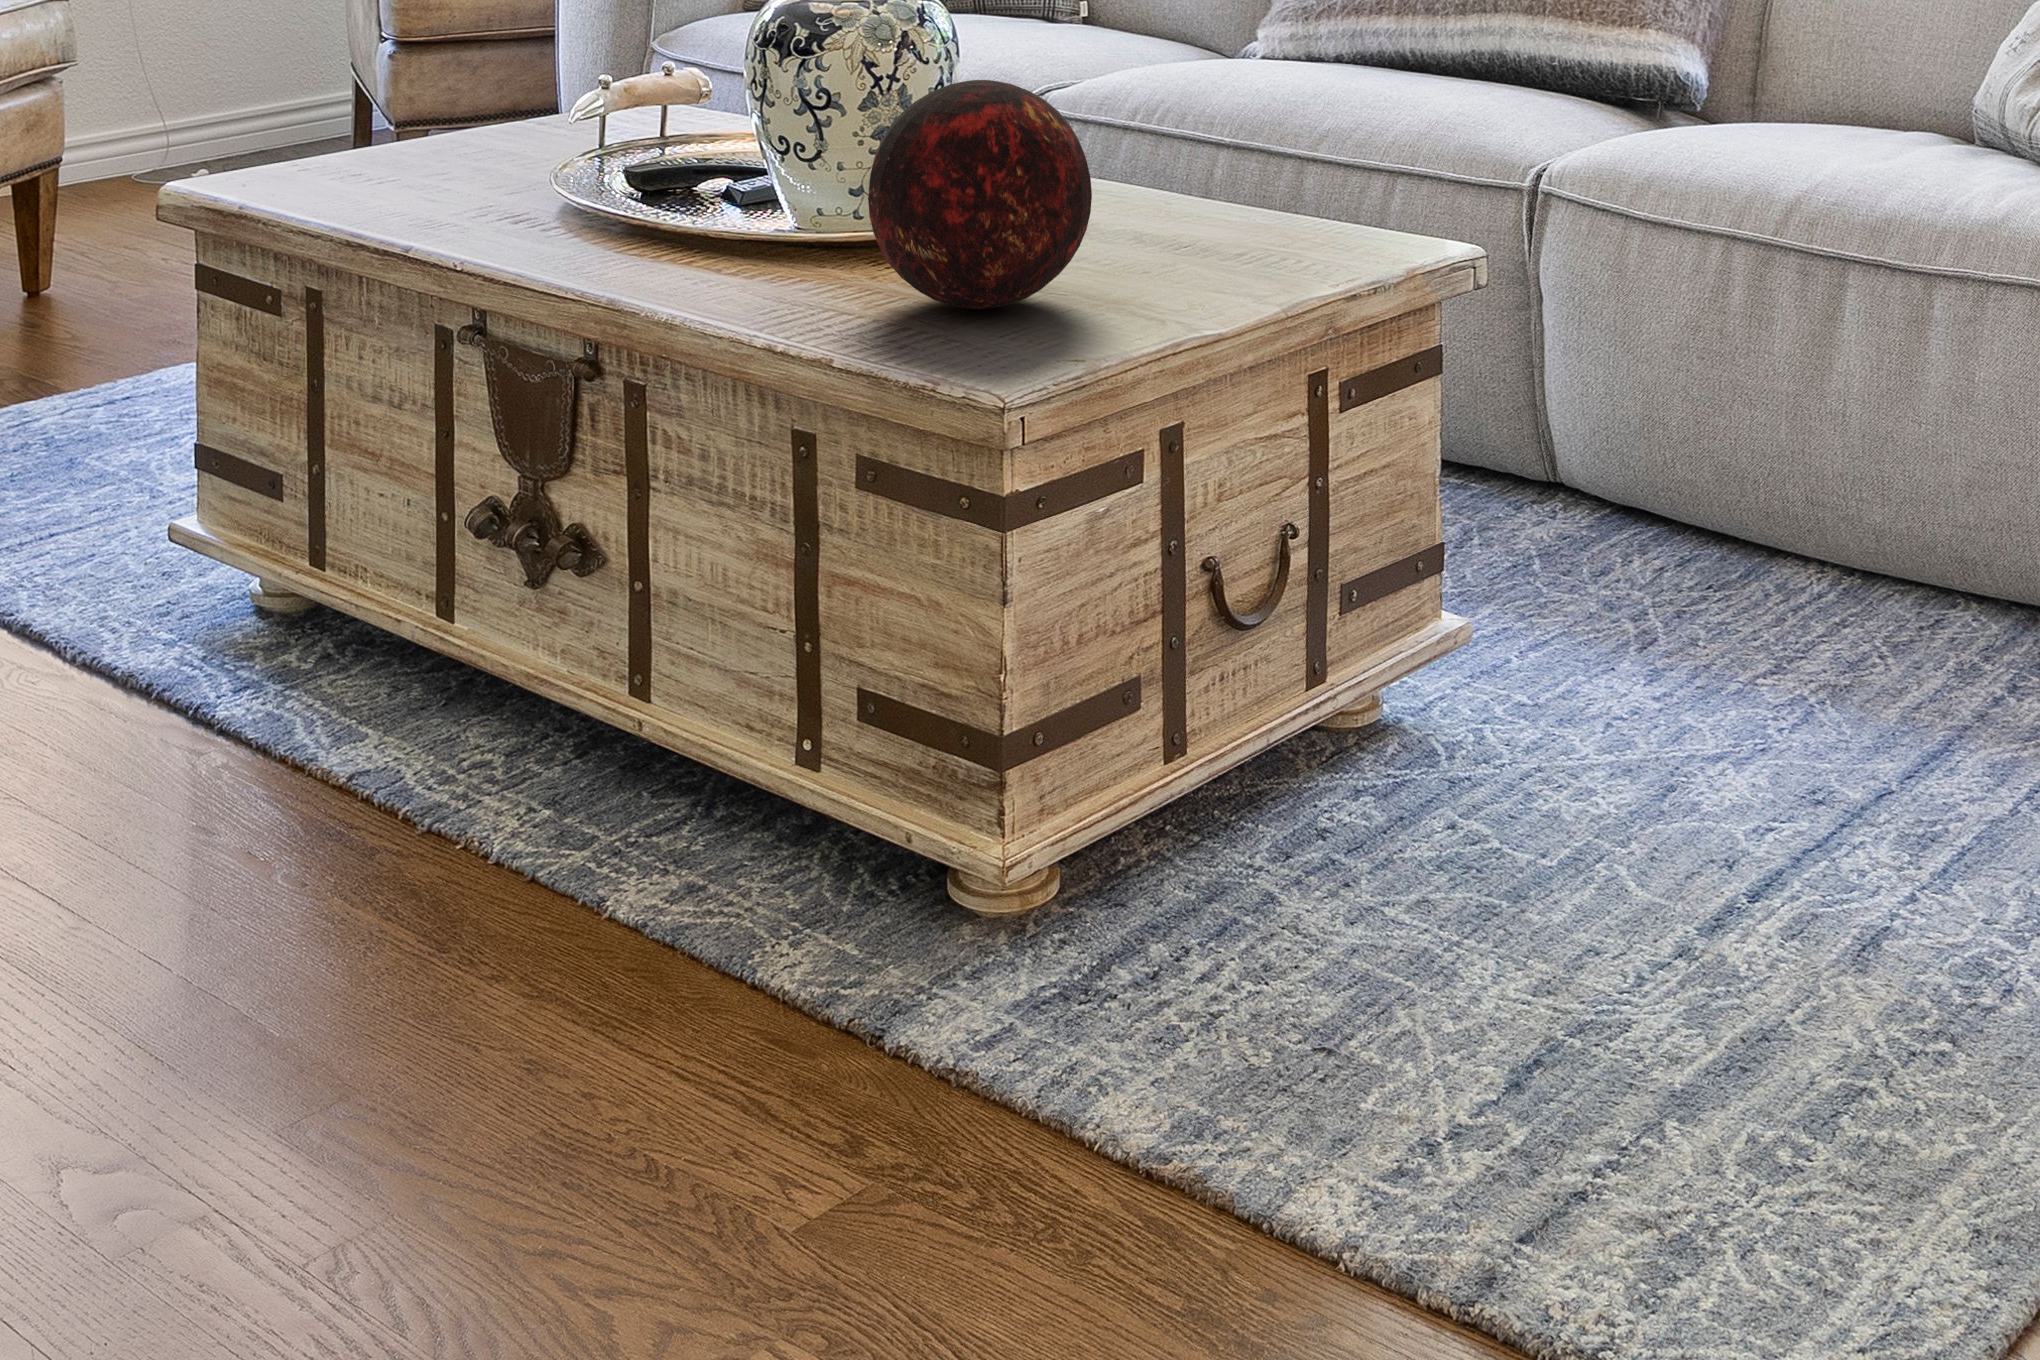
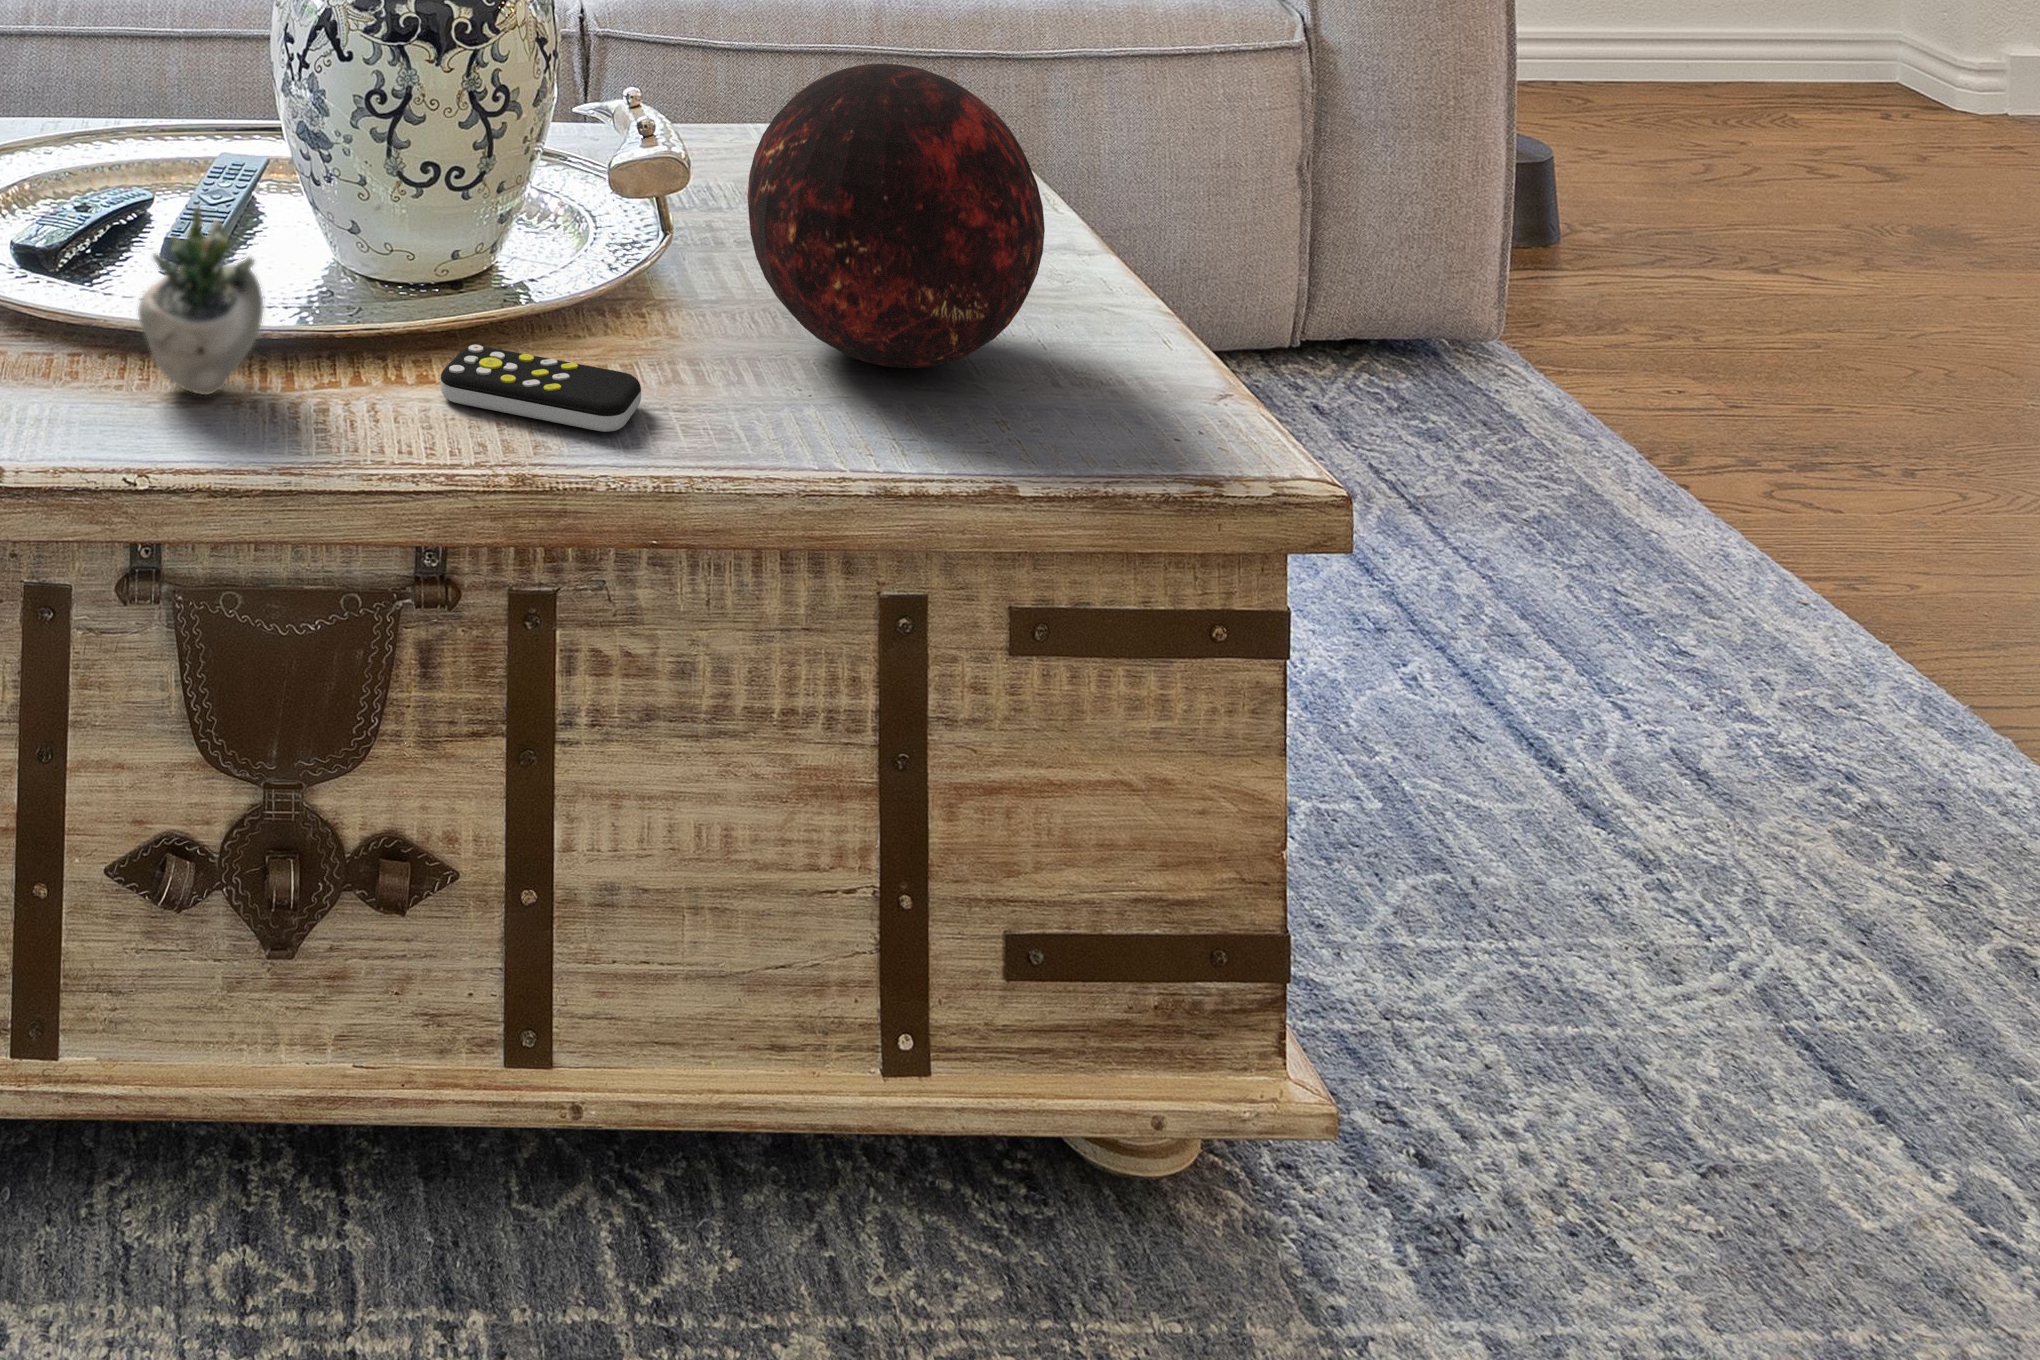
succulent plant: none [532,116,638,242] -> present [138,203,381,395]
remote control: none [674,243,771,293] -> present [440,345,641,432]

